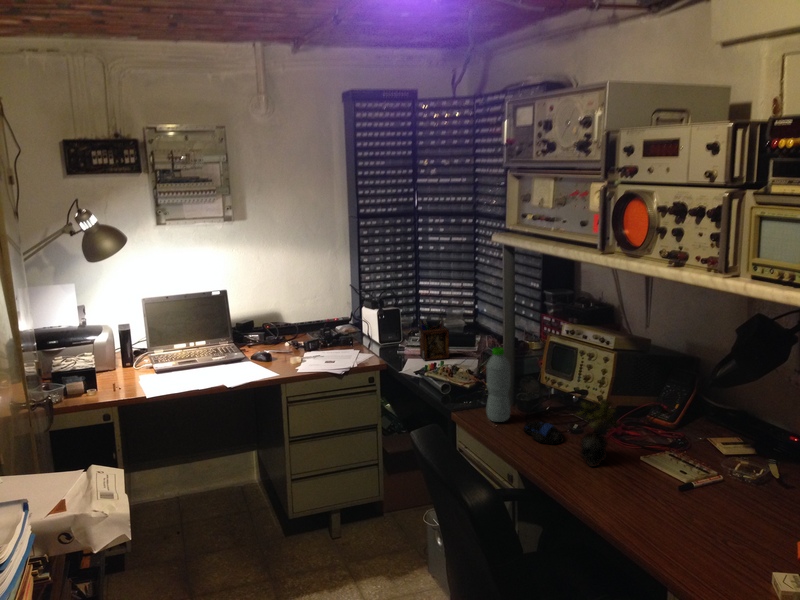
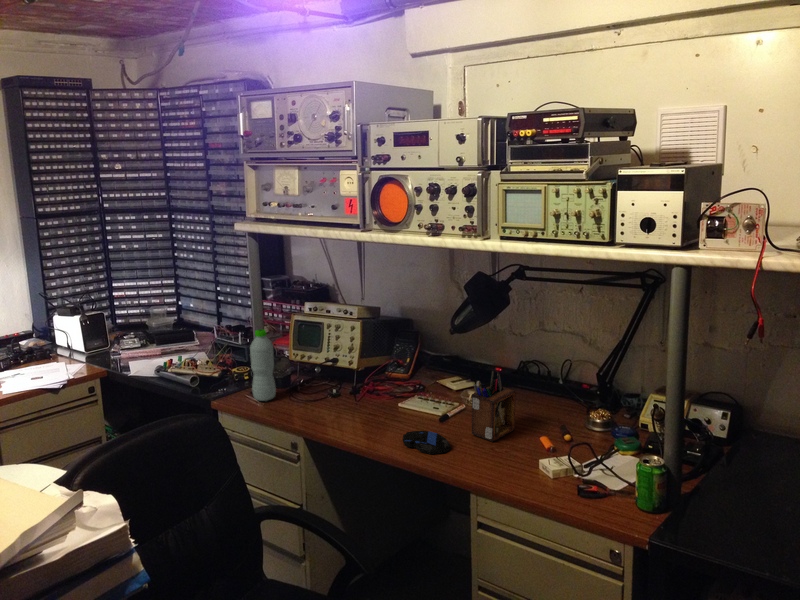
desk organizer: present [419,316,449,361] -> present [472,371,516,442]
succulent plant: present [577,397,618,467] -> none [352,356,391,419]
computer mouse: present [524,421,563,444] -> present [403,431,451,454]

